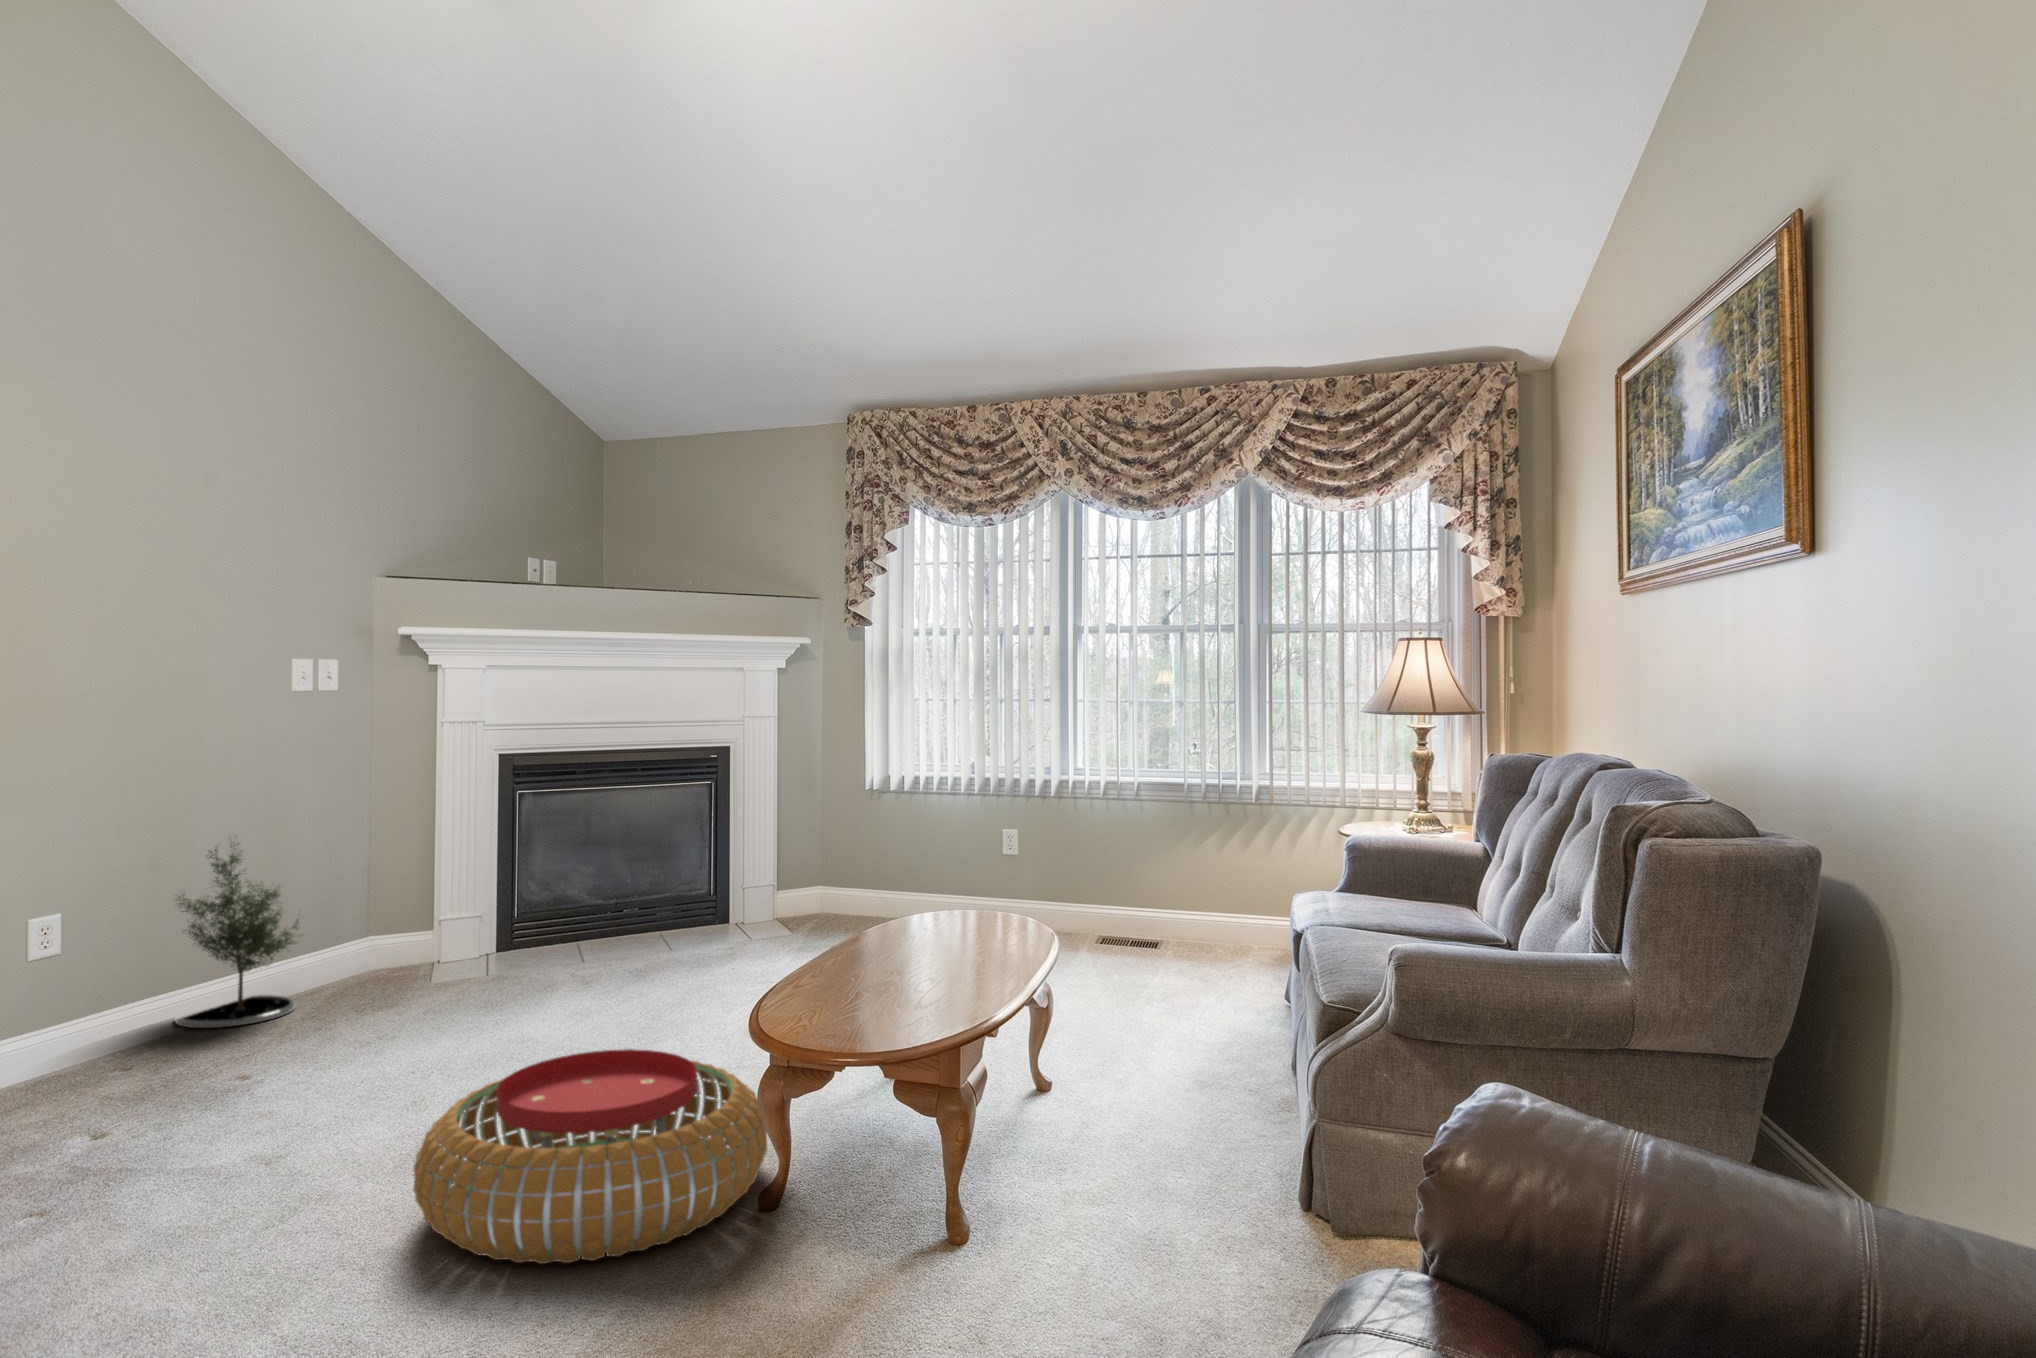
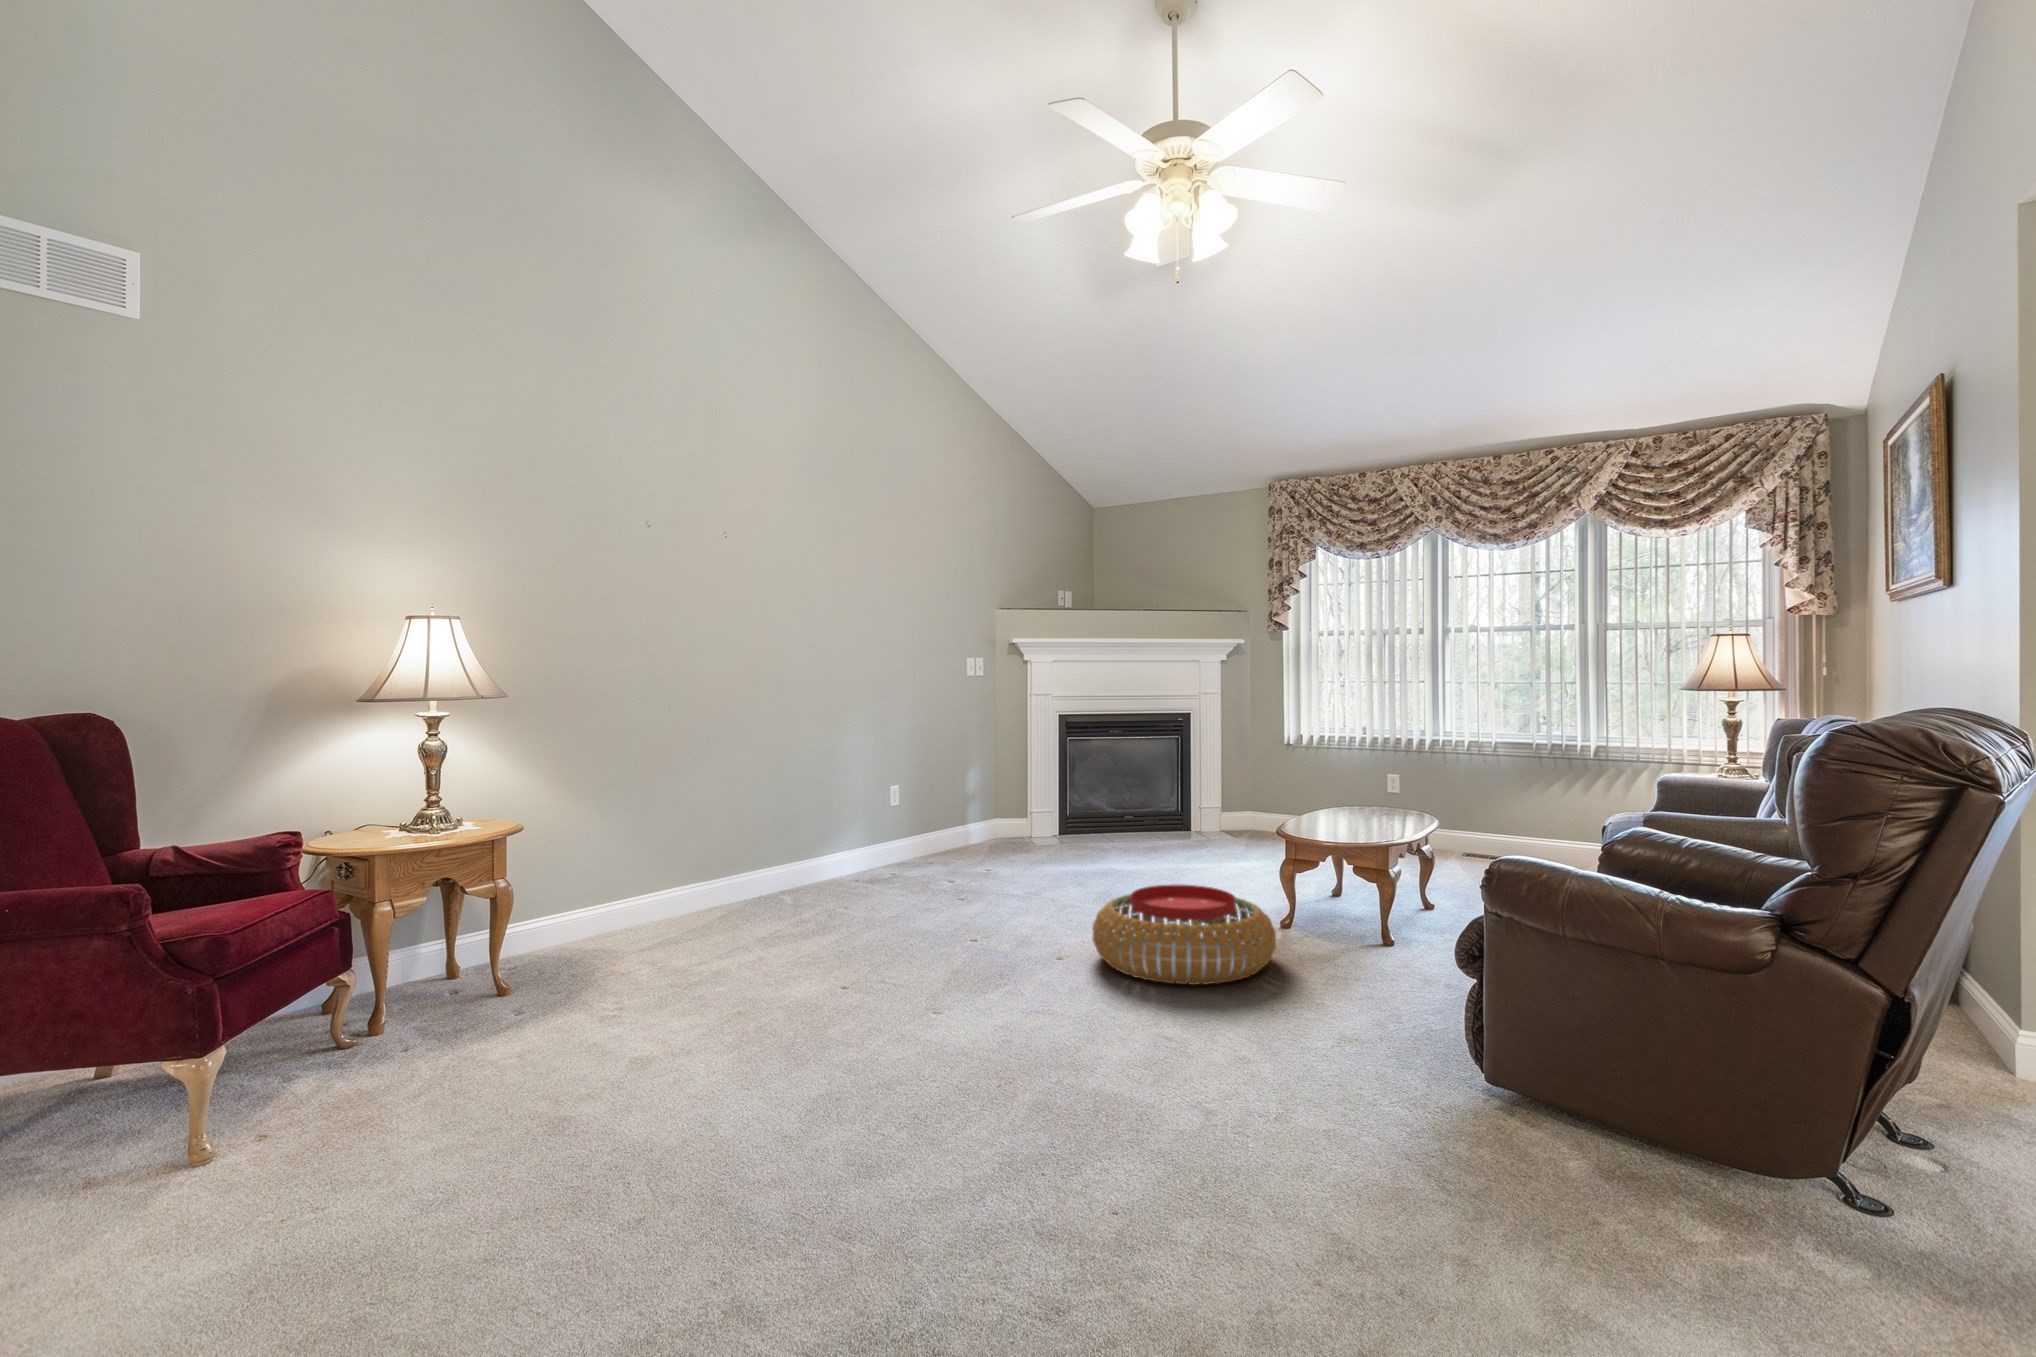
potted tree: present [175,837,300,1028] -> none [901,763,968,872]

